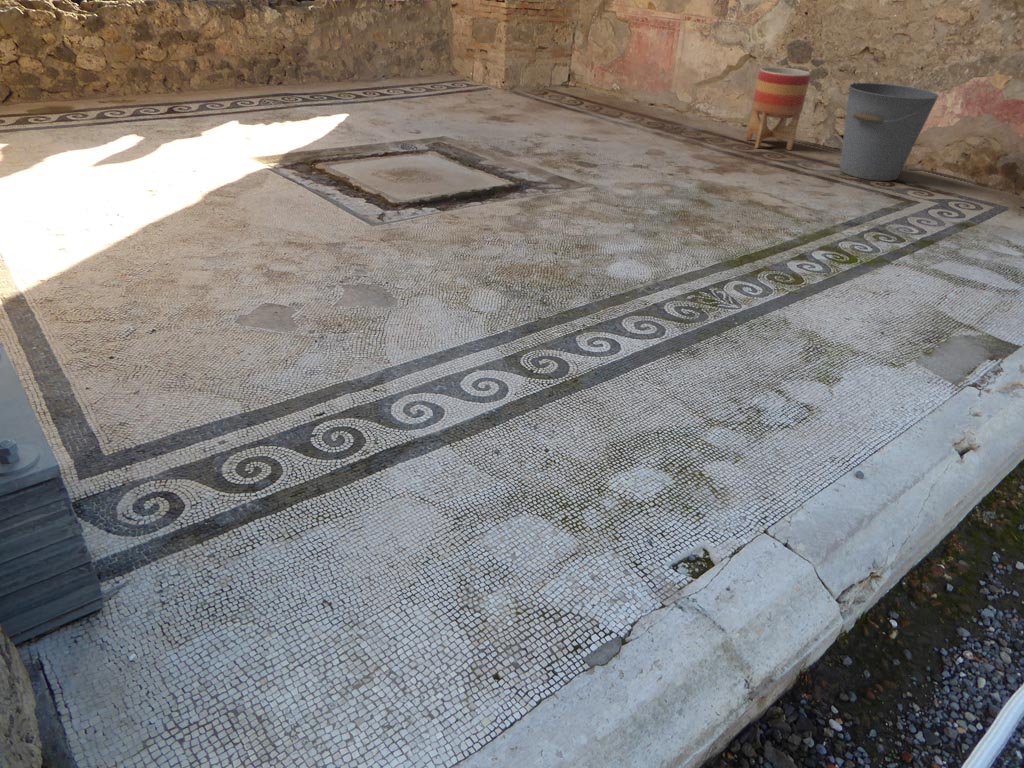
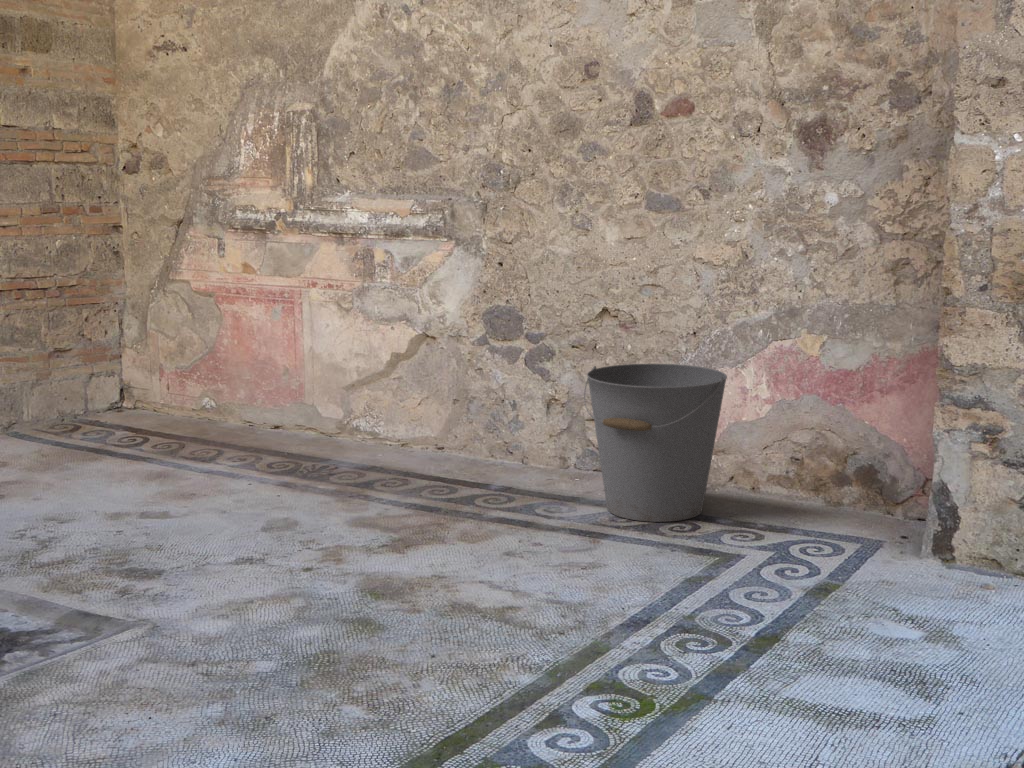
planter: present [746,67,811,150] -> none [442,351,526,487]

